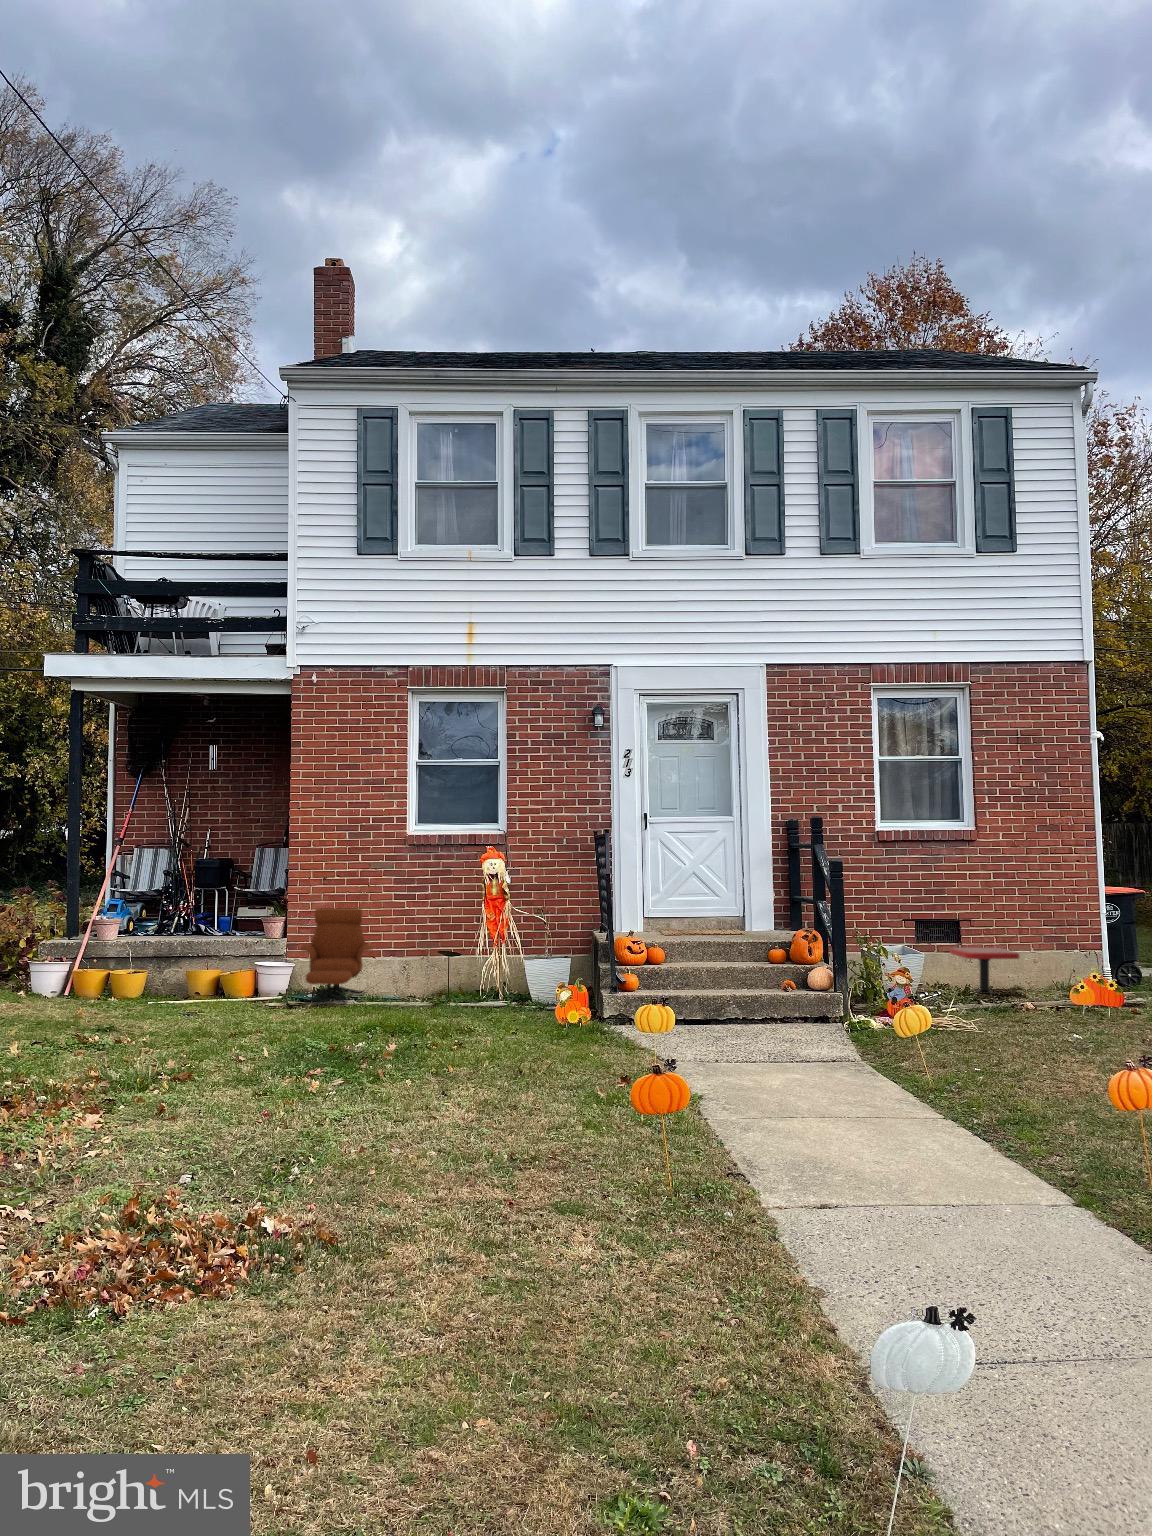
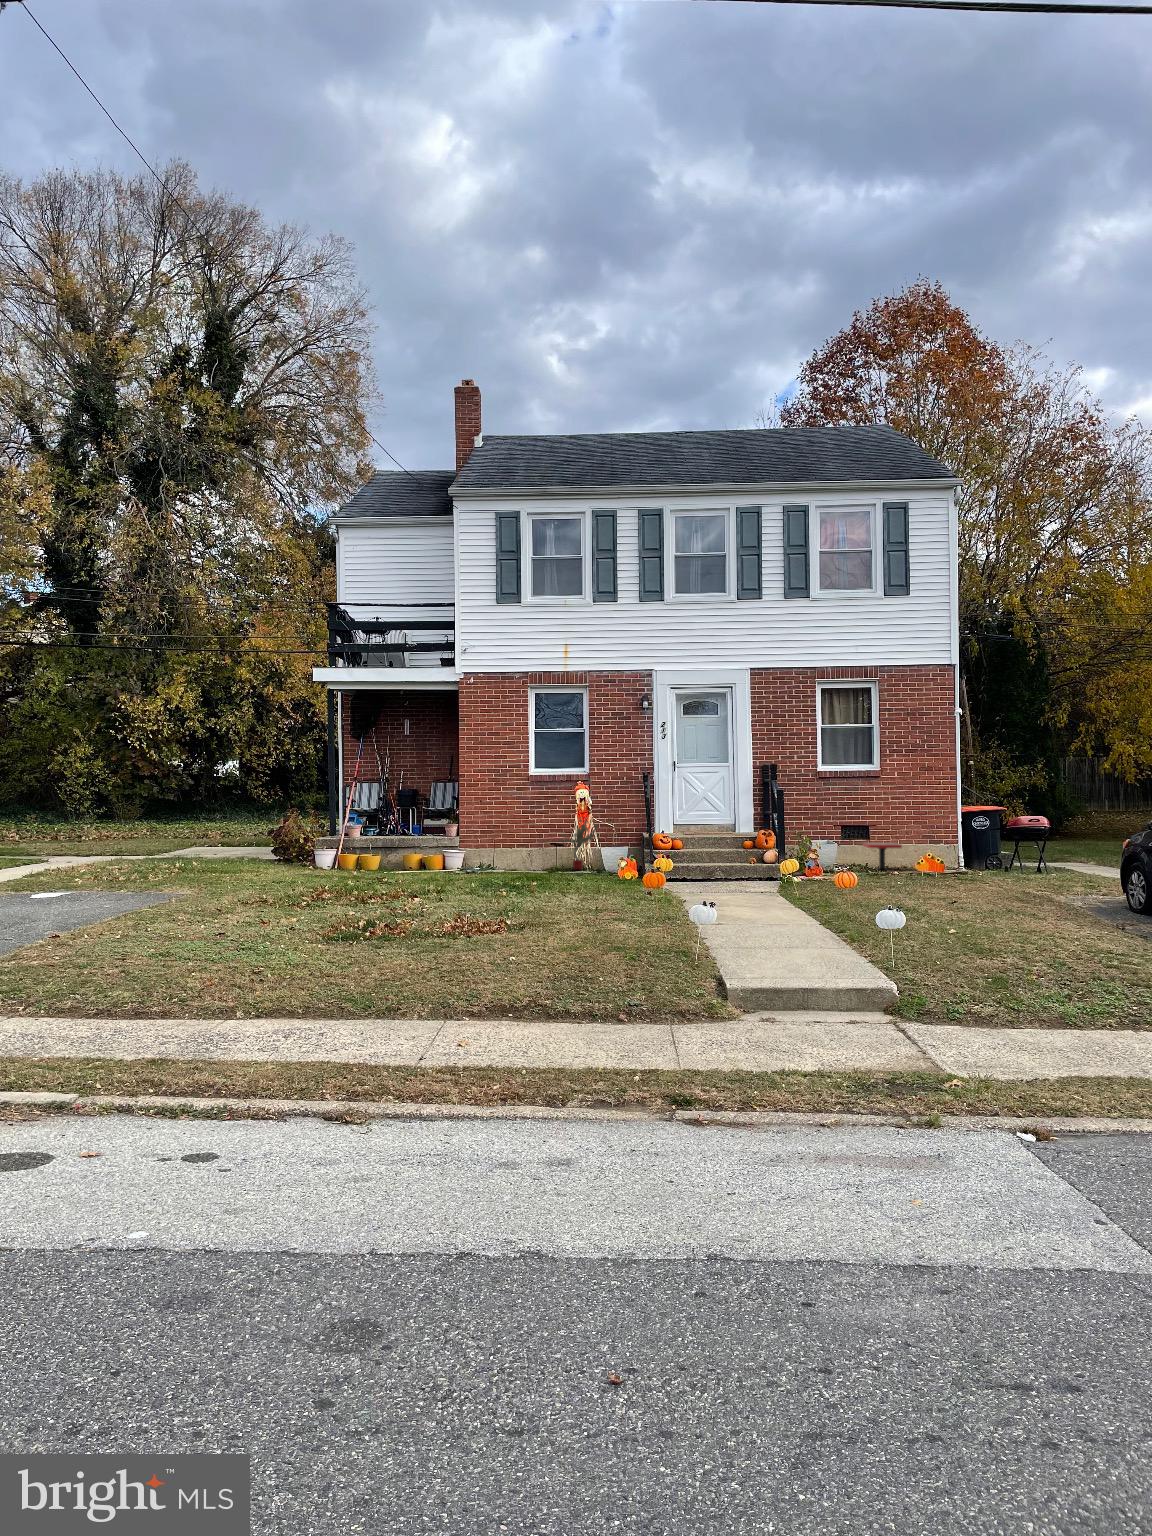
potted tree: none [451,906,521,998] -> present [561,817,598,870]
lounge chair: present [300,908,373,1005] -> none [469,818,511,872]

